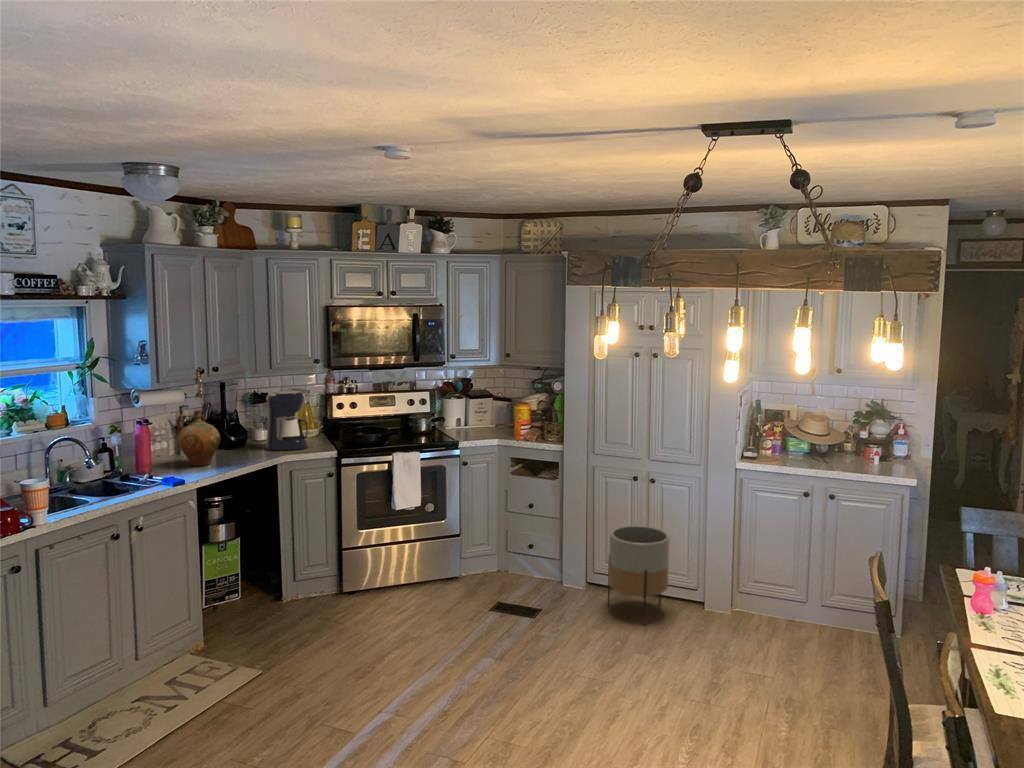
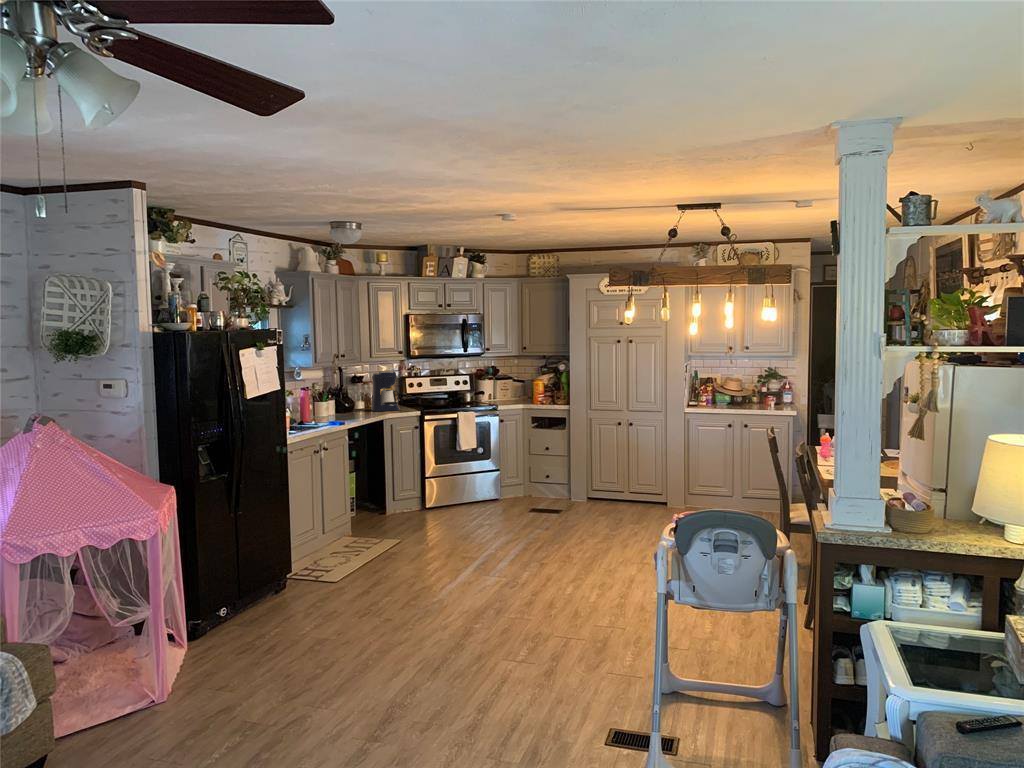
ceramic jug: present [177,410,220,466] -> none [325,381,353,418]
planter: present [608,526,669,625] -> none [605,455,645,516]

